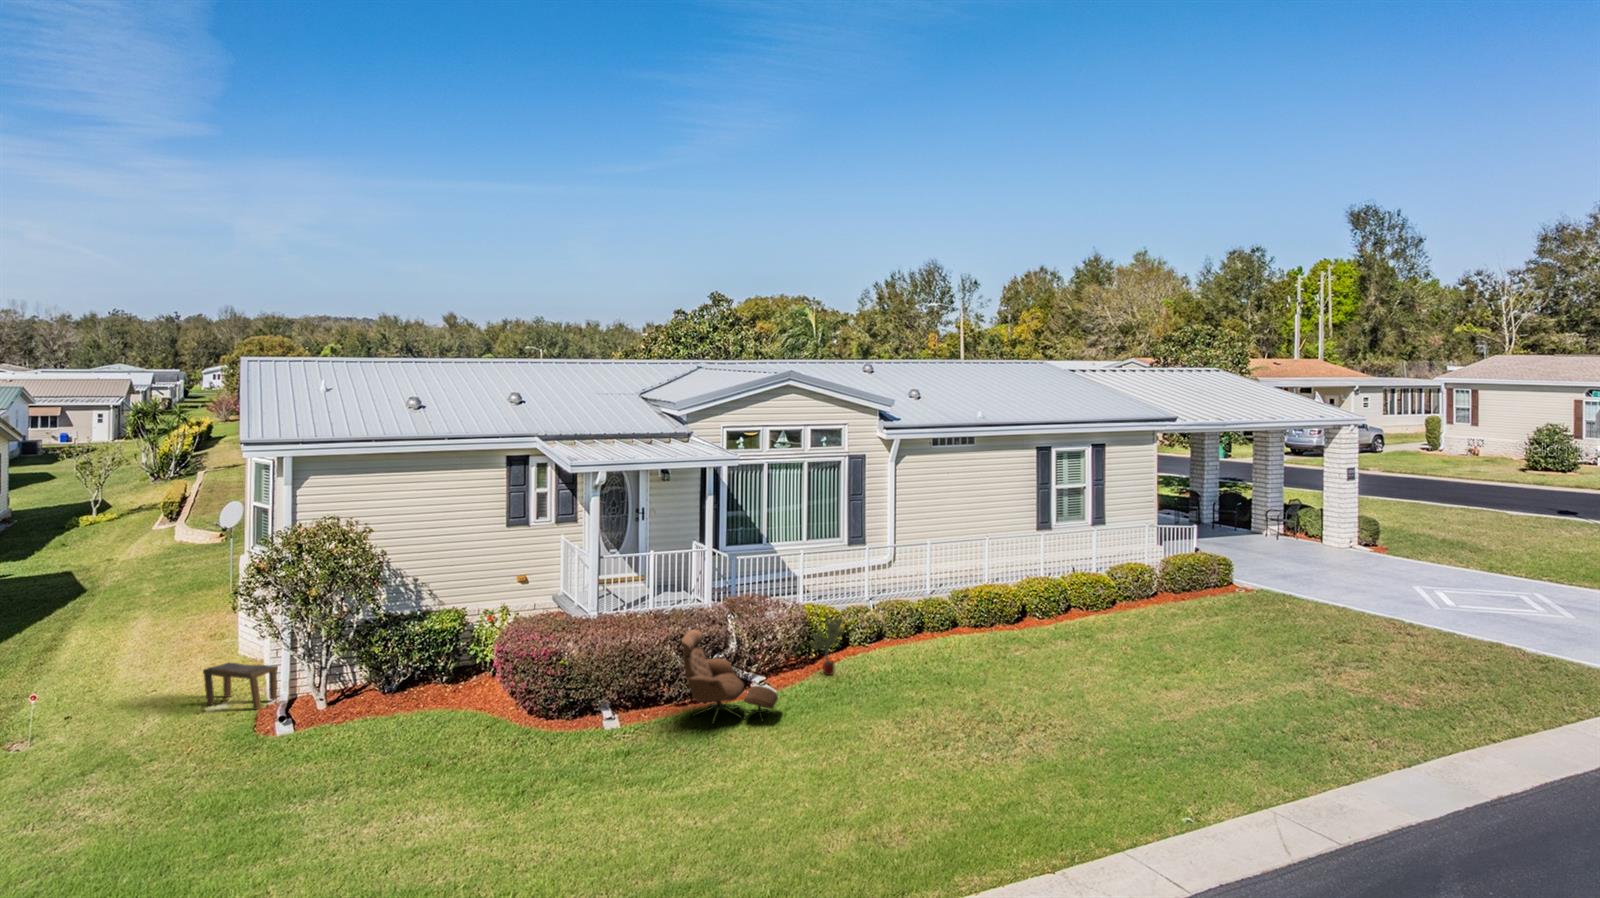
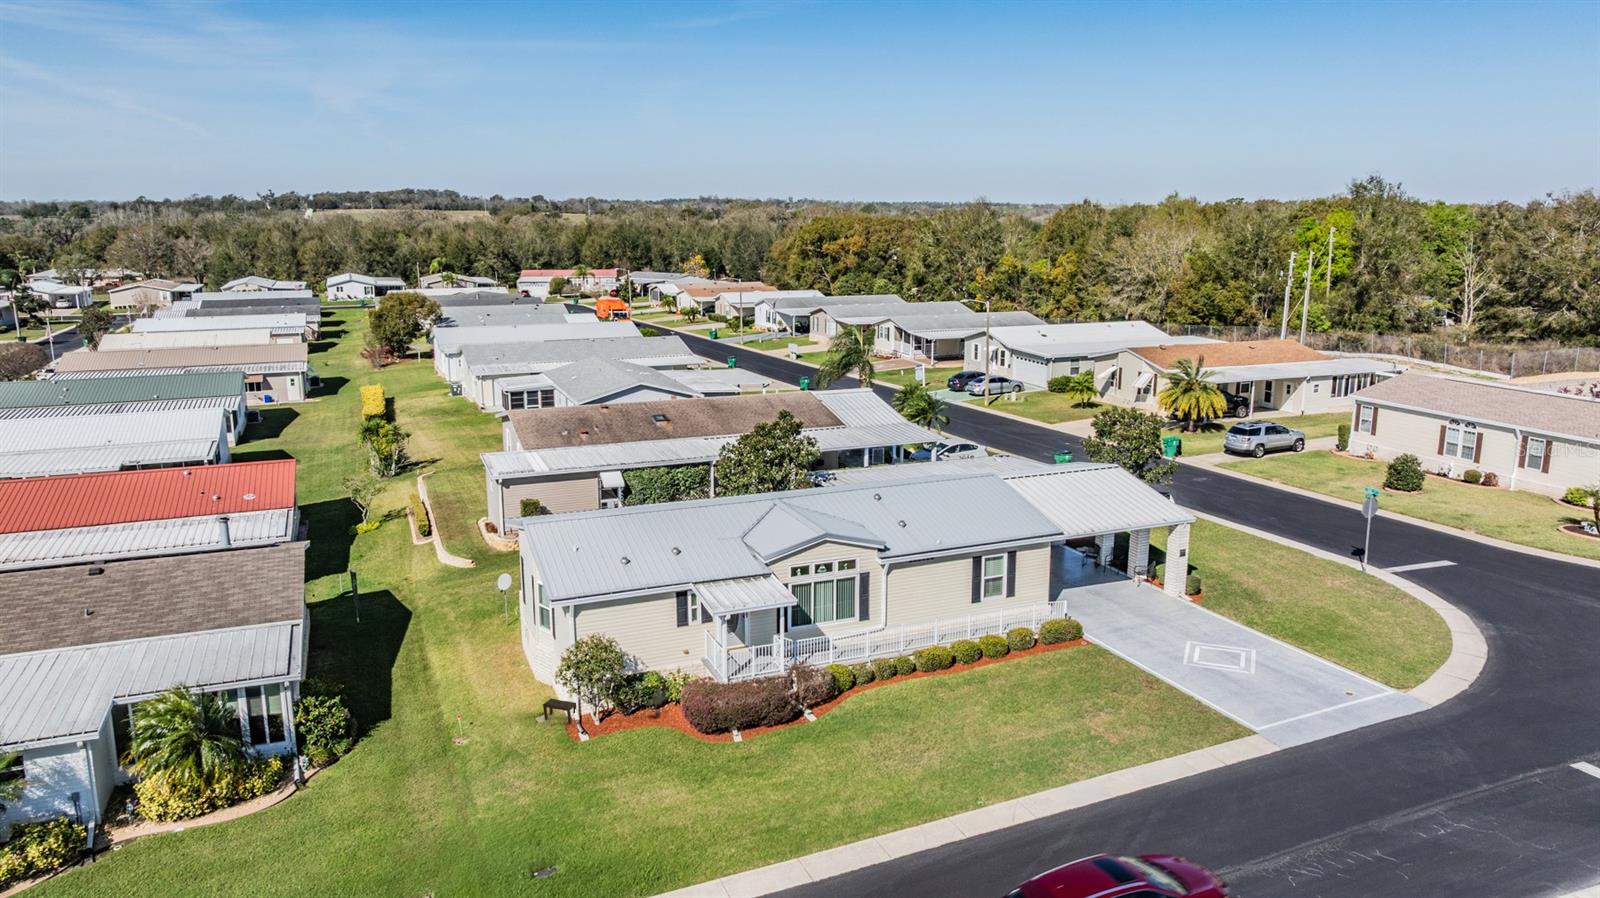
potted tree: present [811,614,844,675] -> present [646,688,668,718]
lounge chair: present [682,630,778,724] -> none [772,698,816,745]

